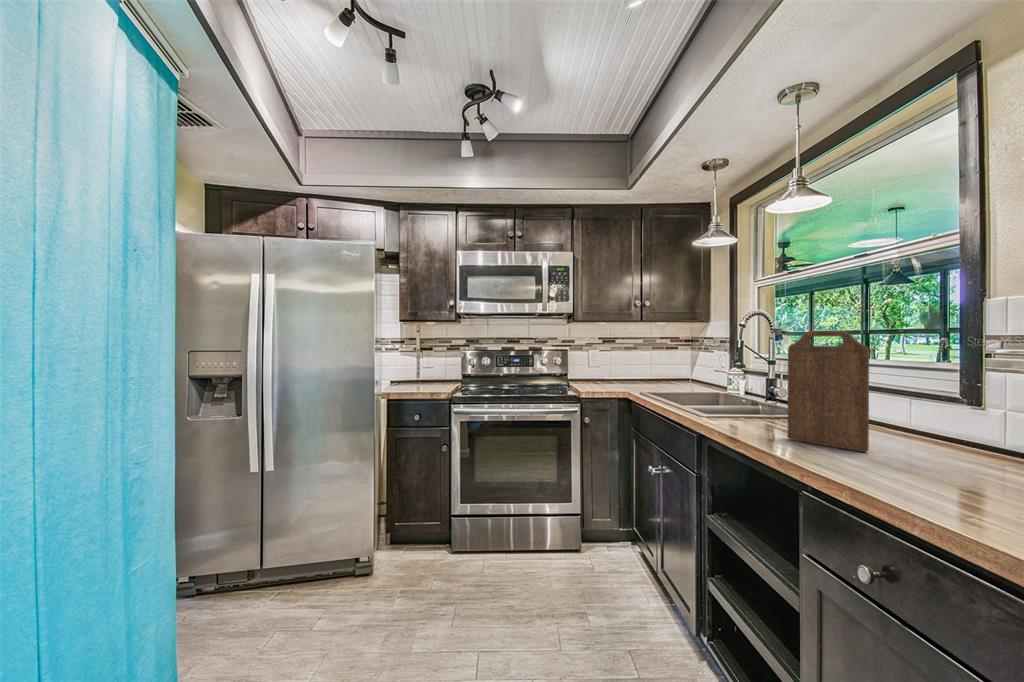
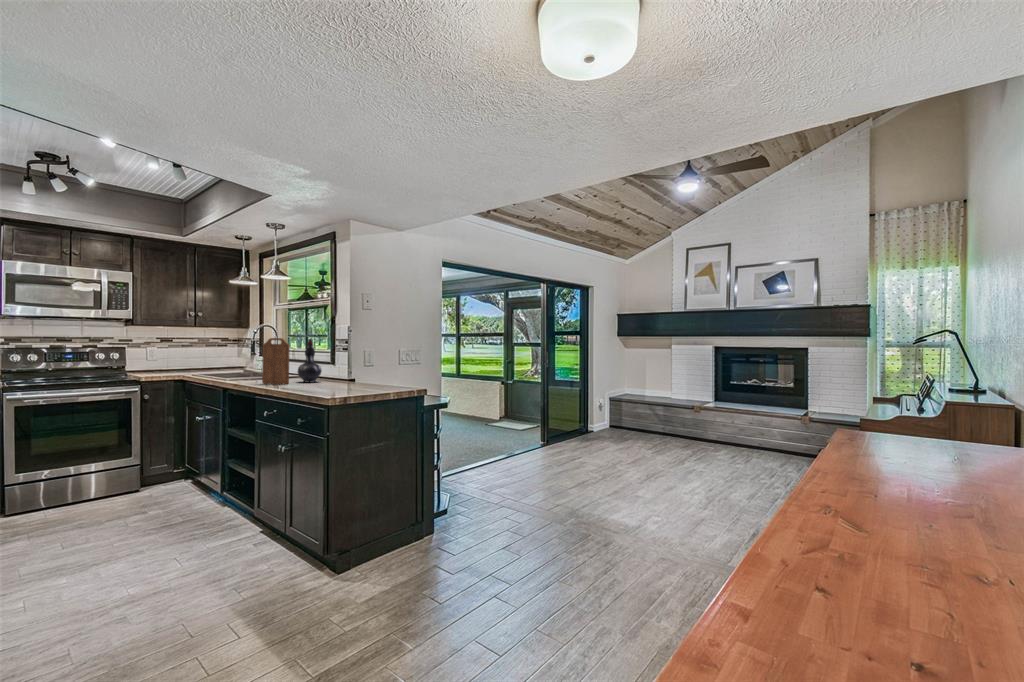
decorative vase: none [876,331,958,450] -> present [298,339,321,382]

